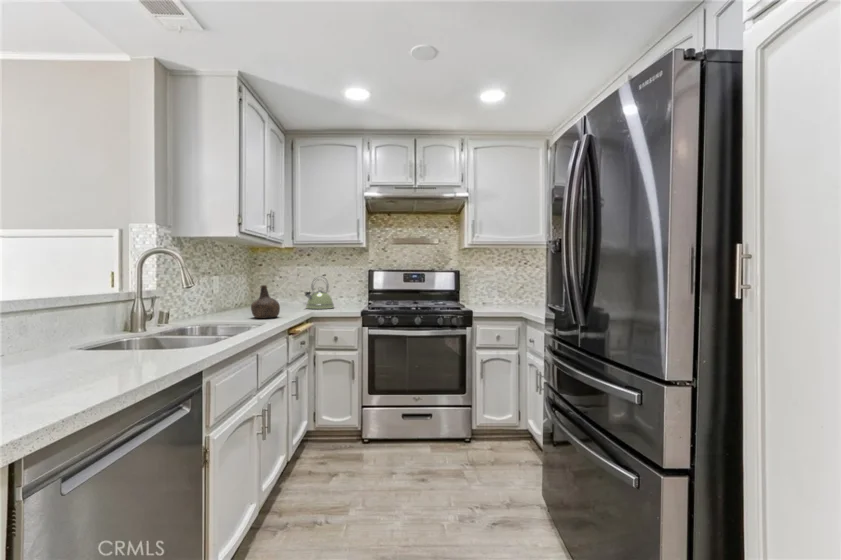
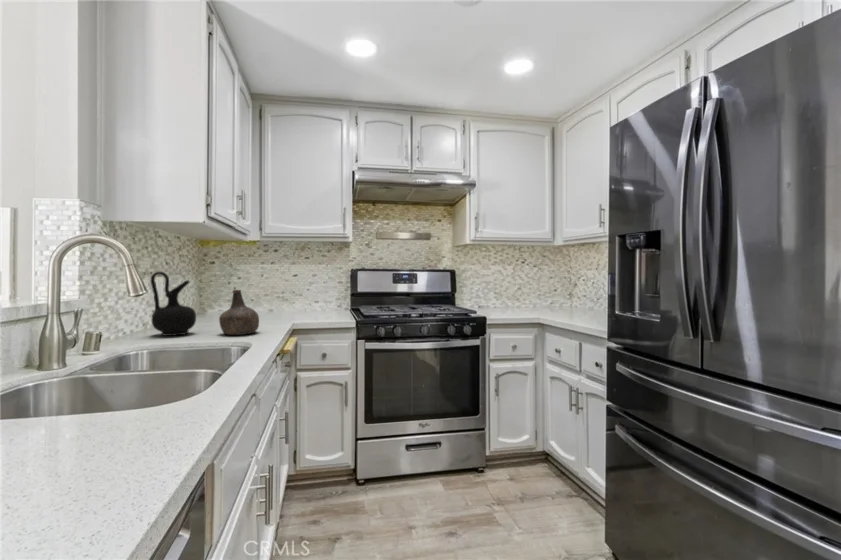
ceramic jug: none [206,272,237,318] -> present [151,272,196,336]
kettle: present [305,280,334,309] -> none [278,278,314,319]

